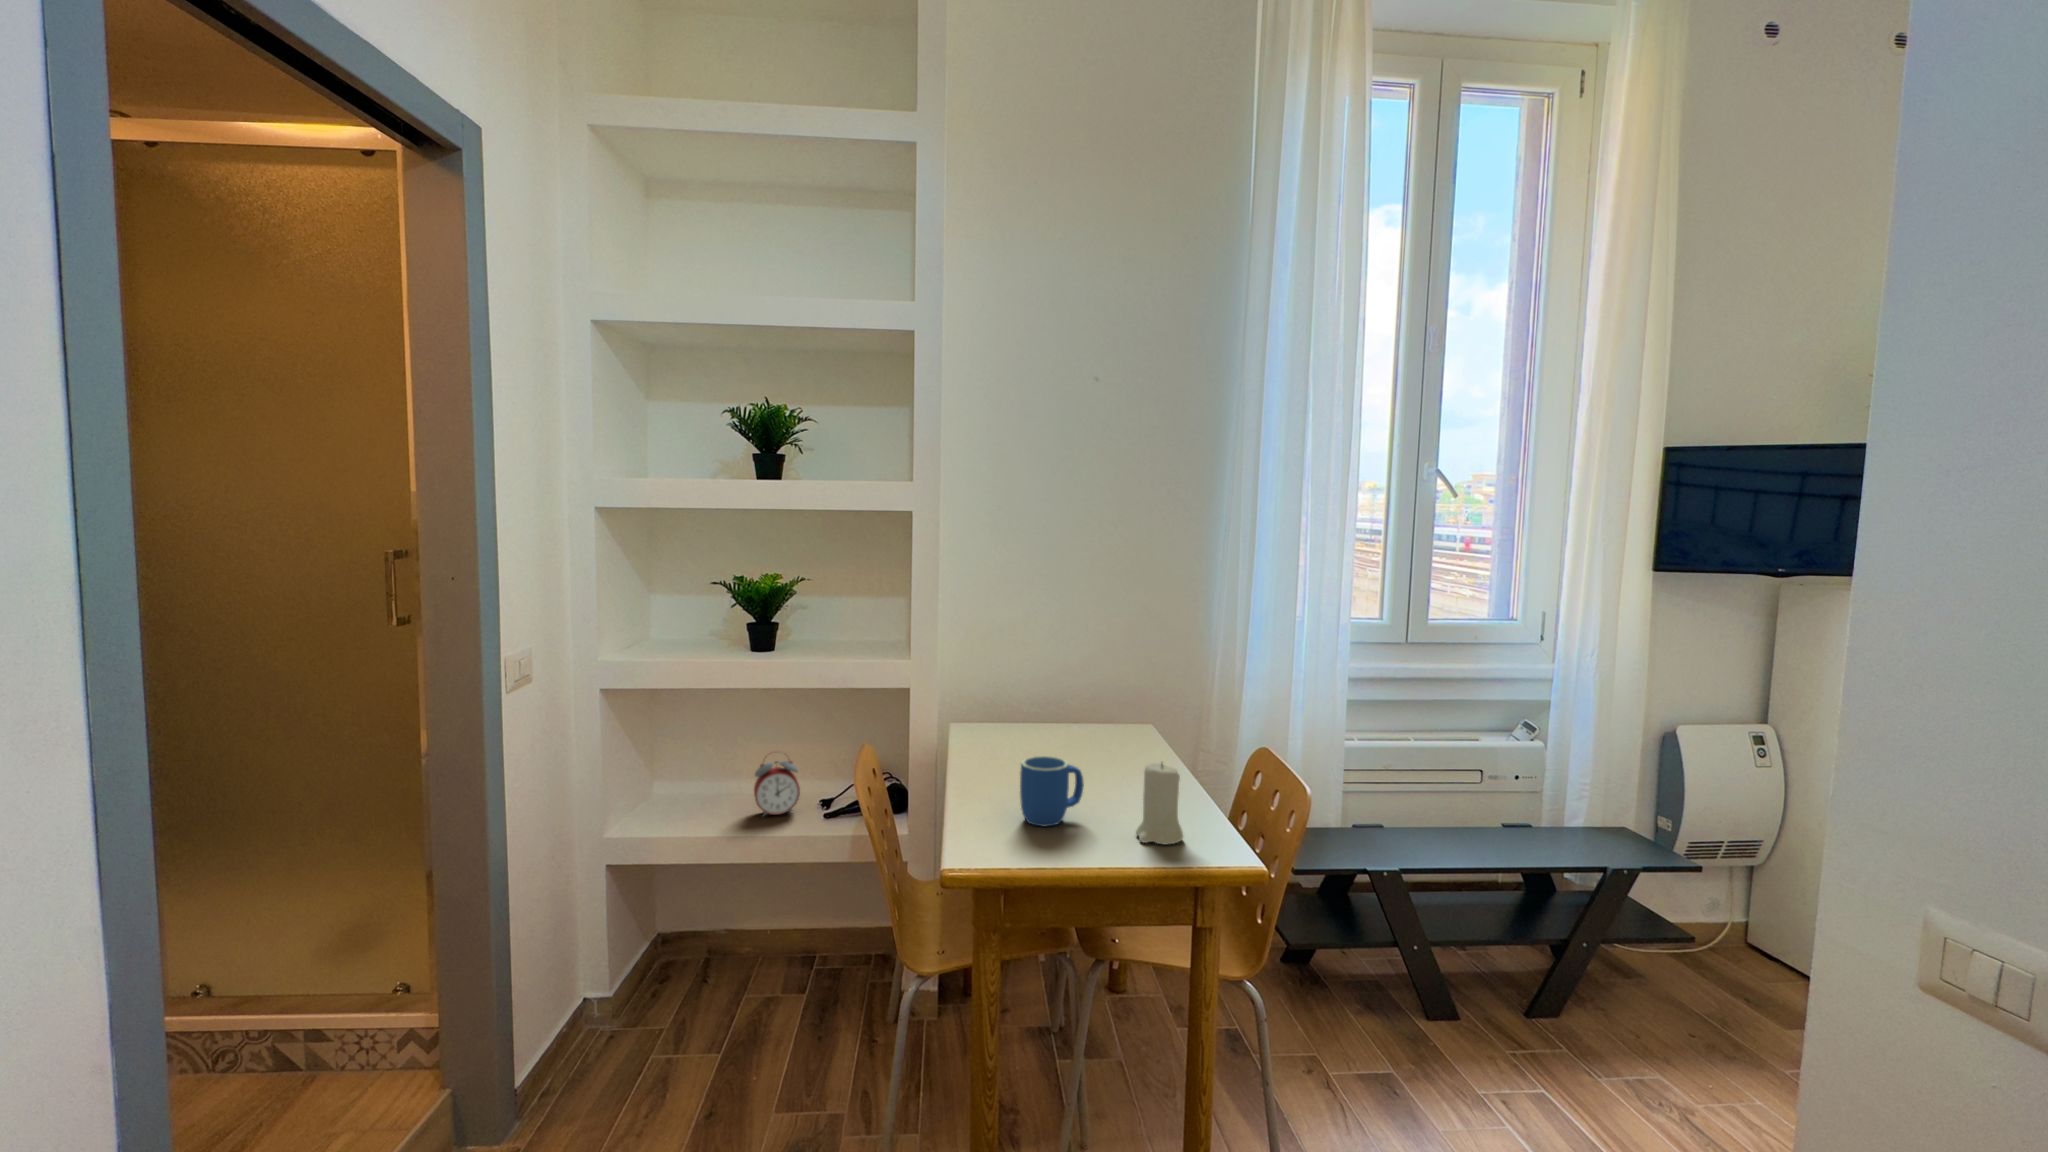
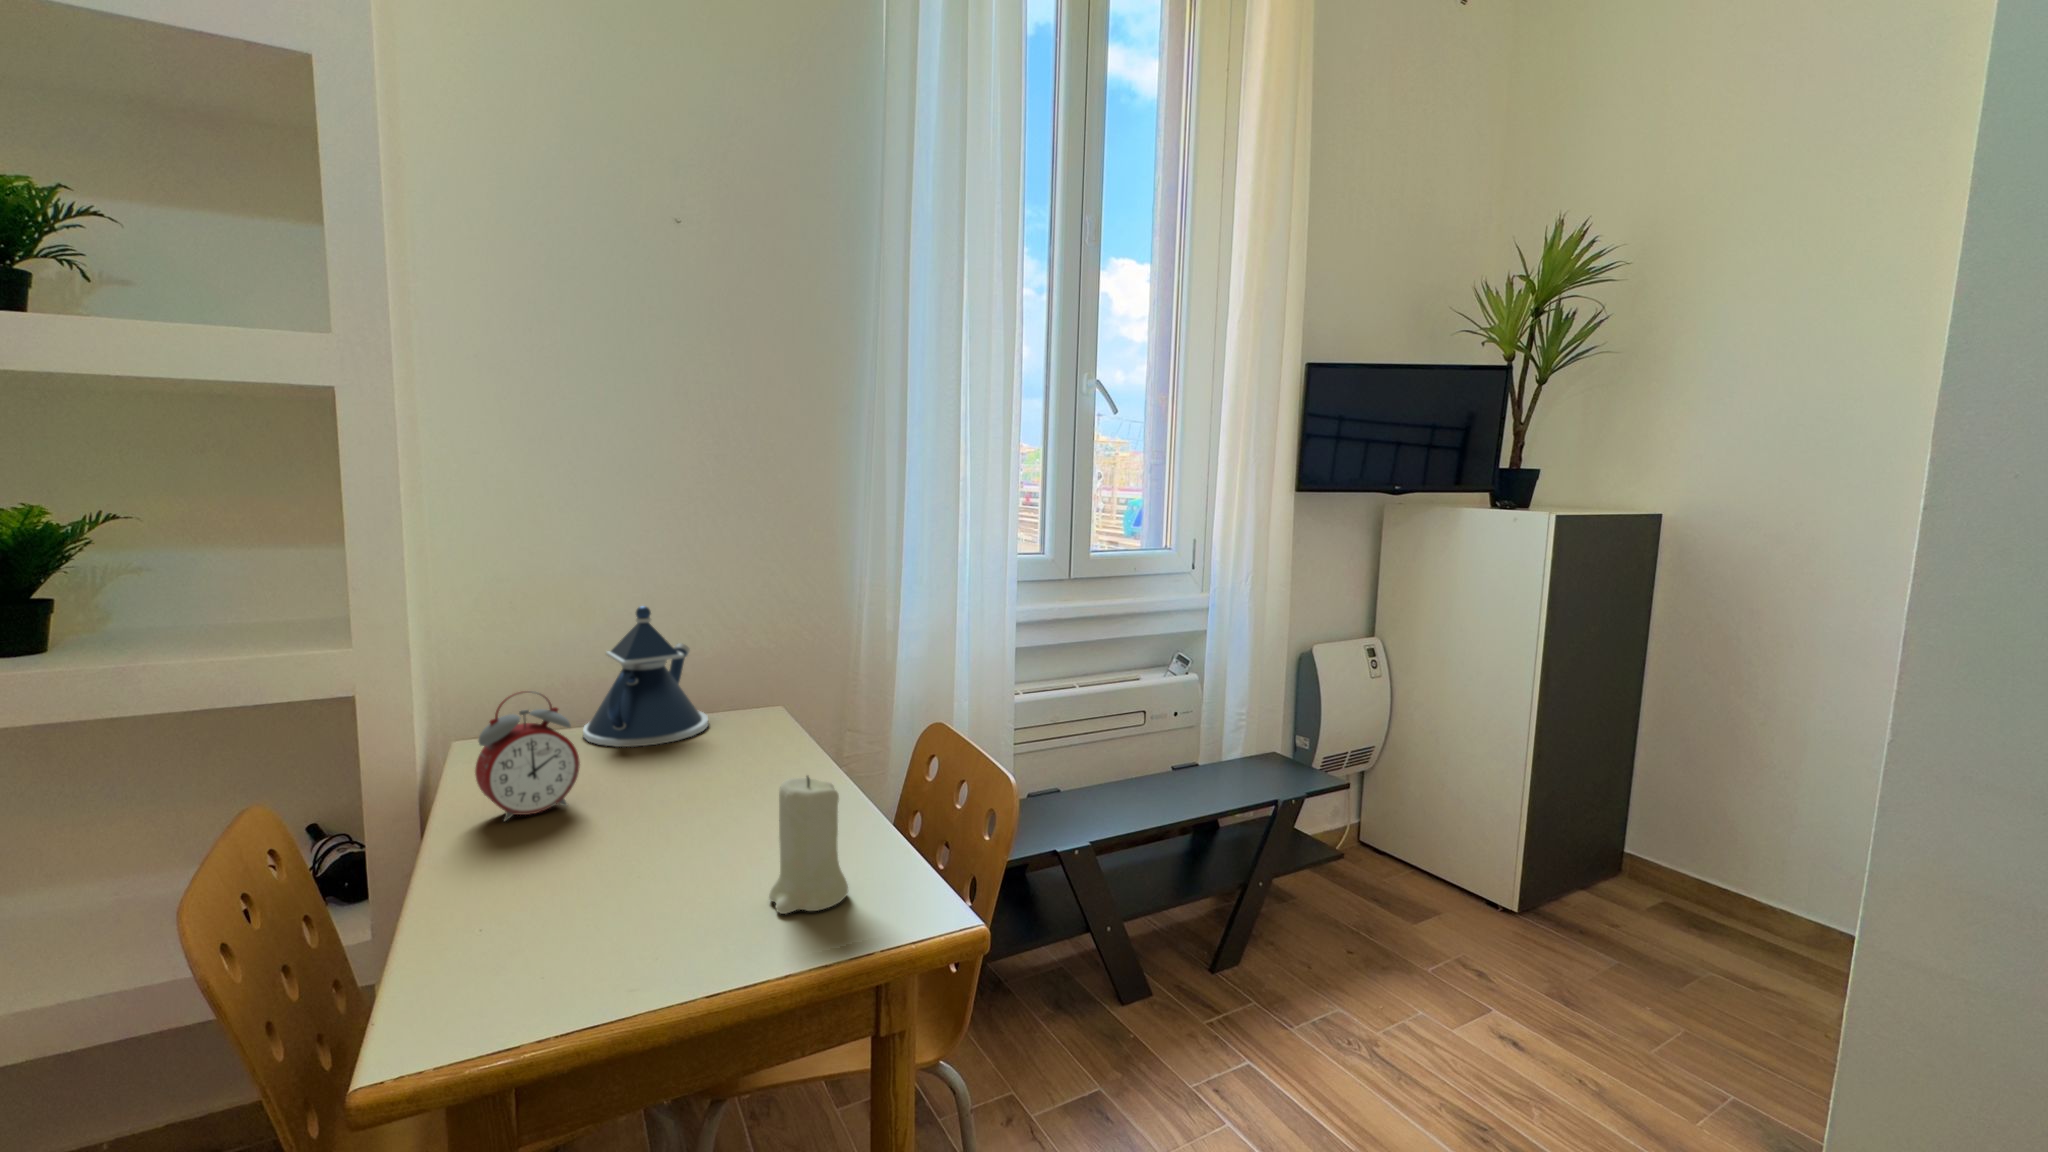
teapot: none [1026,646,1105,741] -> present [583,606,708,747]
mug: present [1020,756,1084,826] -> none [550,789,674,918]
alarm clock: present [754,759,800,816] -> present [475,691,580,821]

